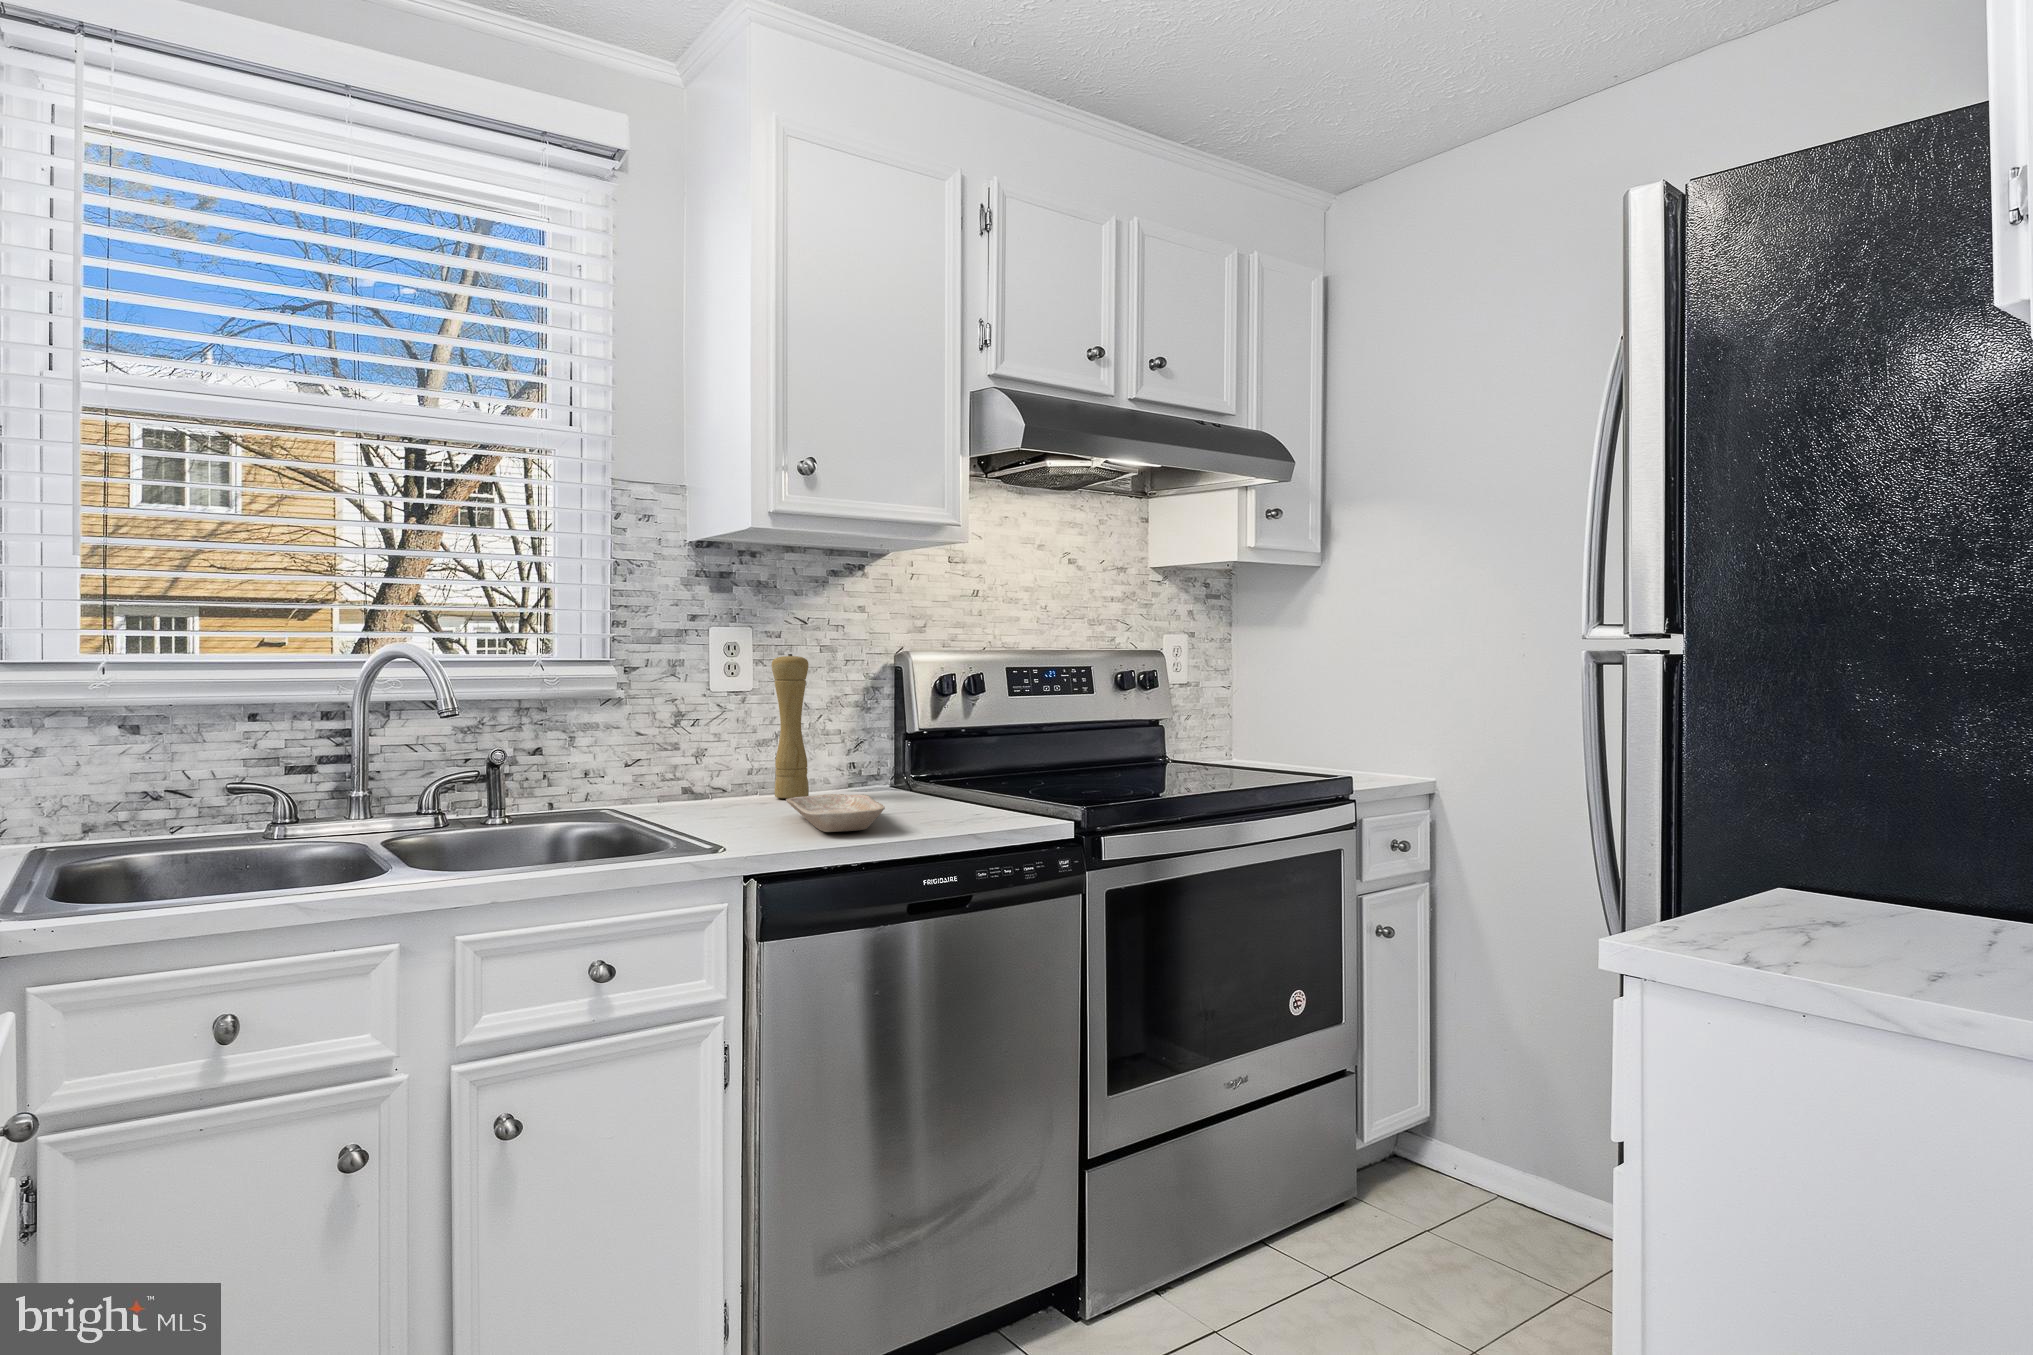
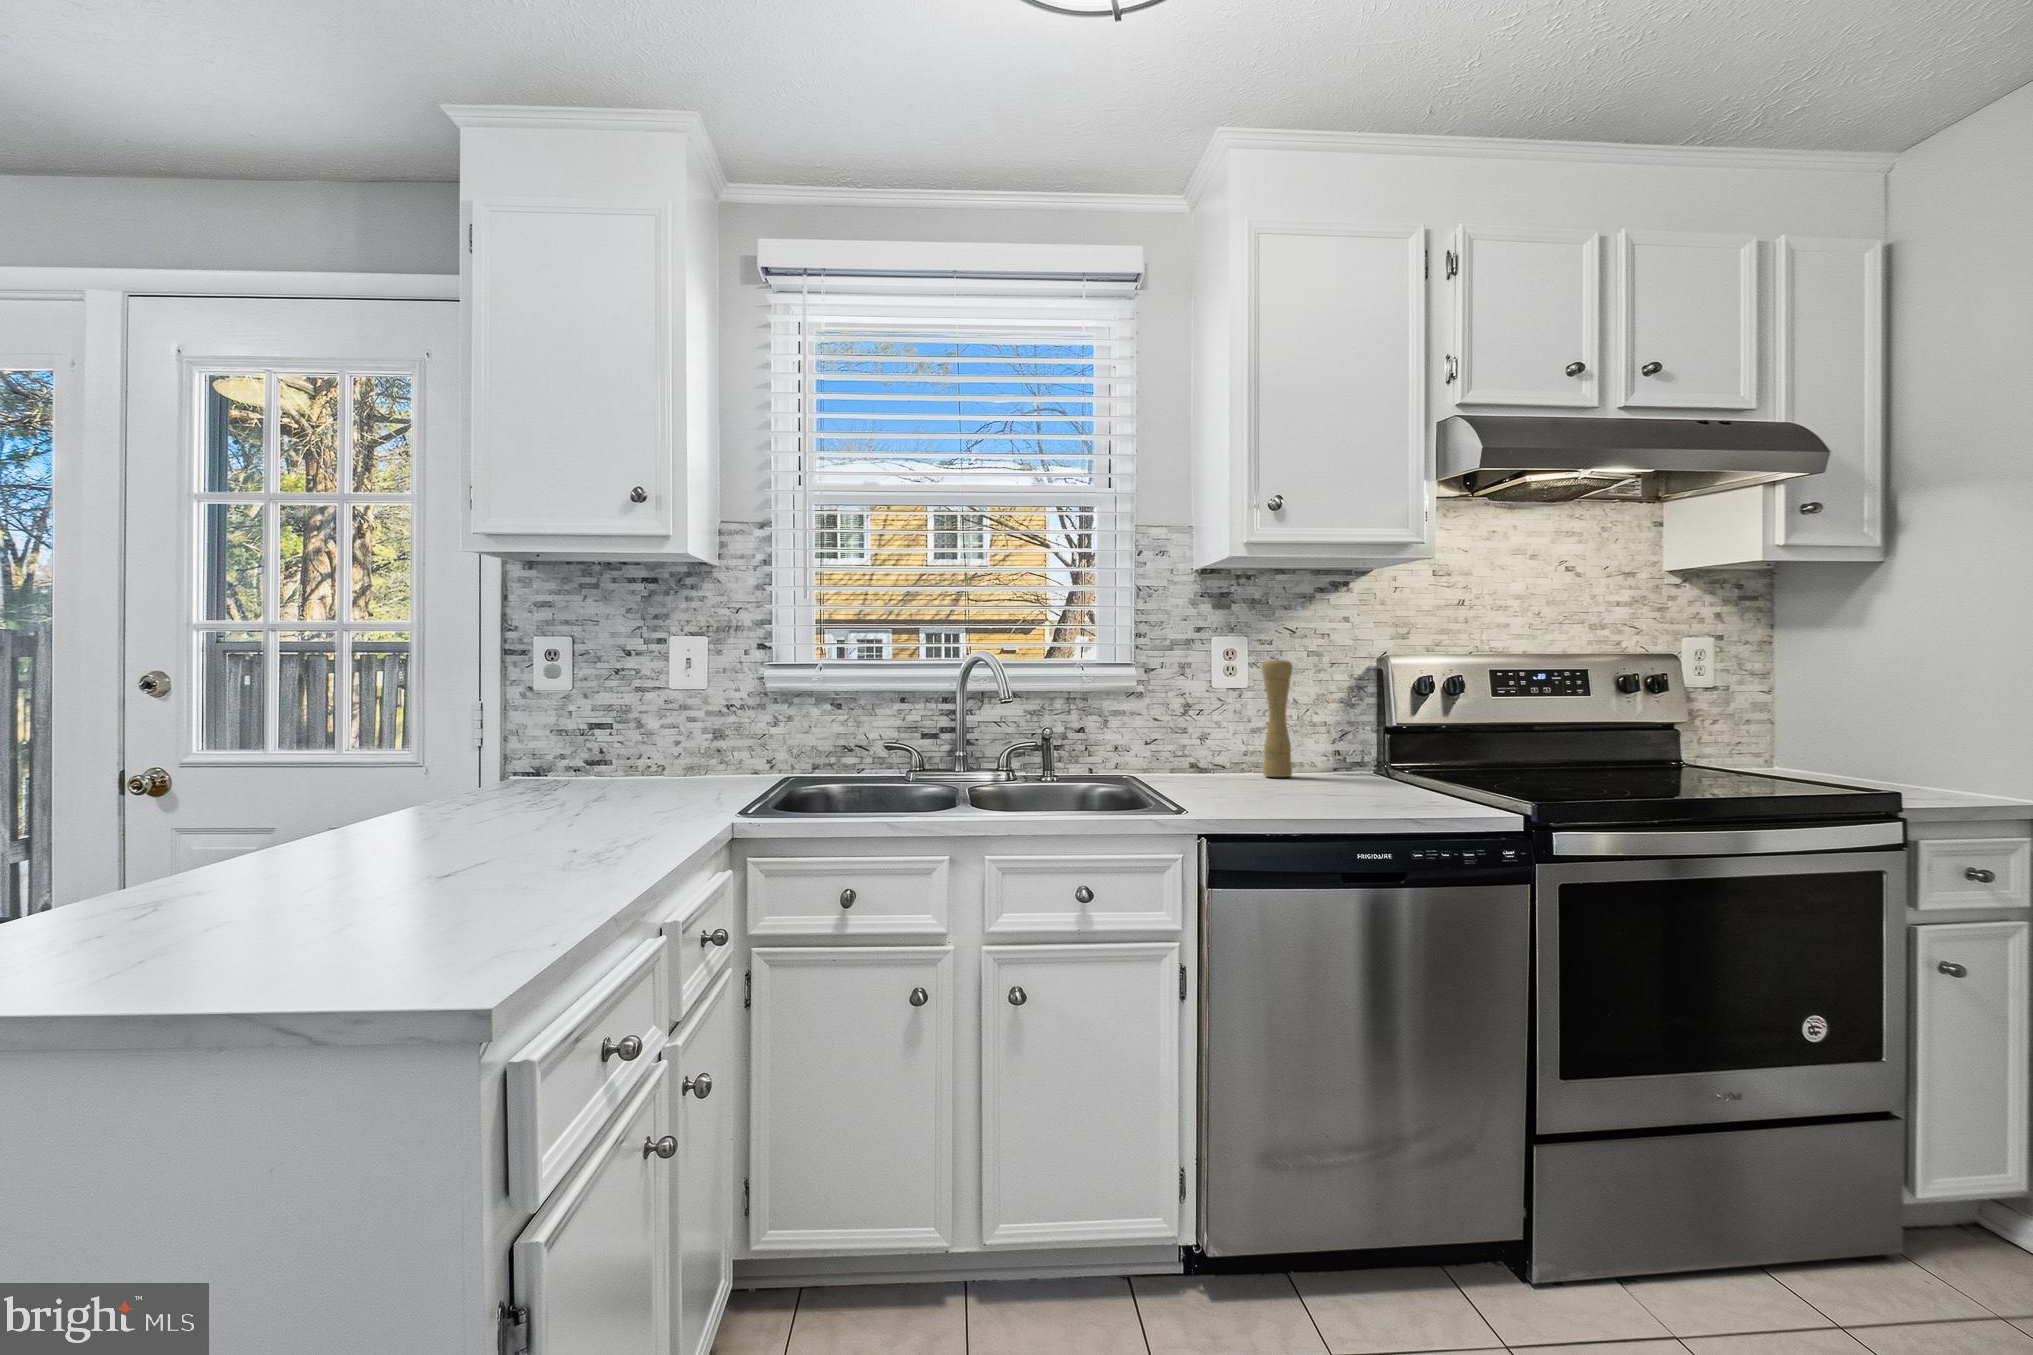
tray: present [786,794,885,832] -> none [1255,775,1326,805]

